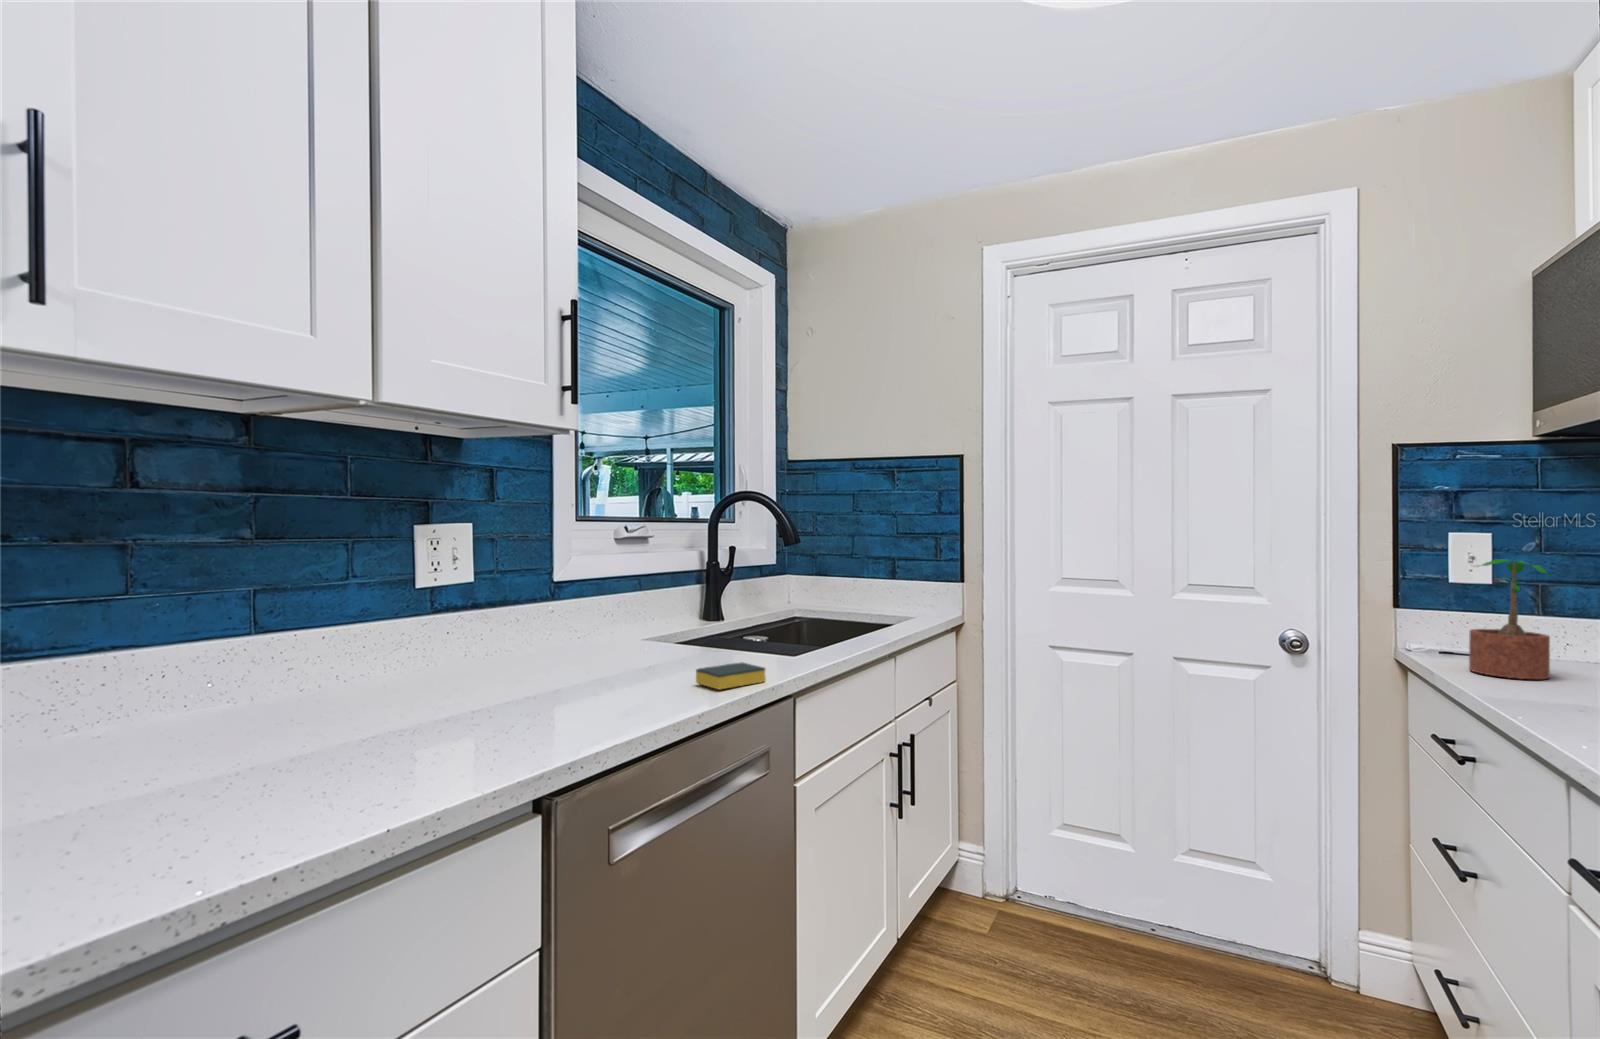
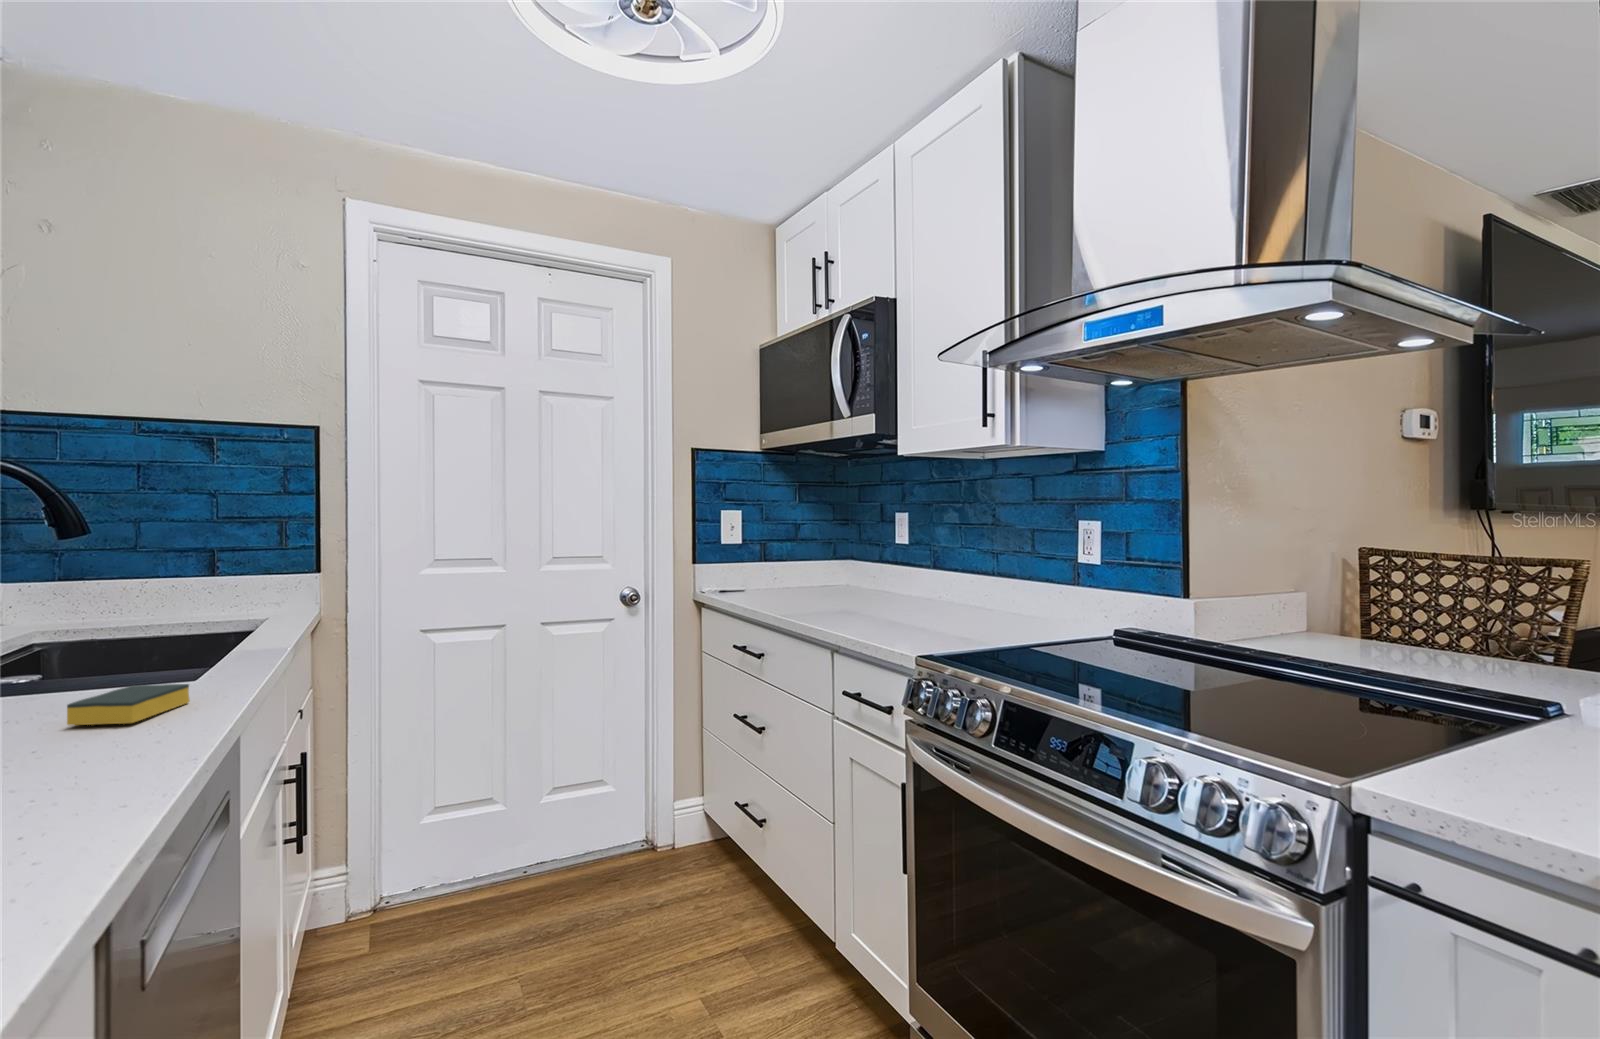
potted plant: present [1469,559,1550,679] -> none [745,526,788,601]

